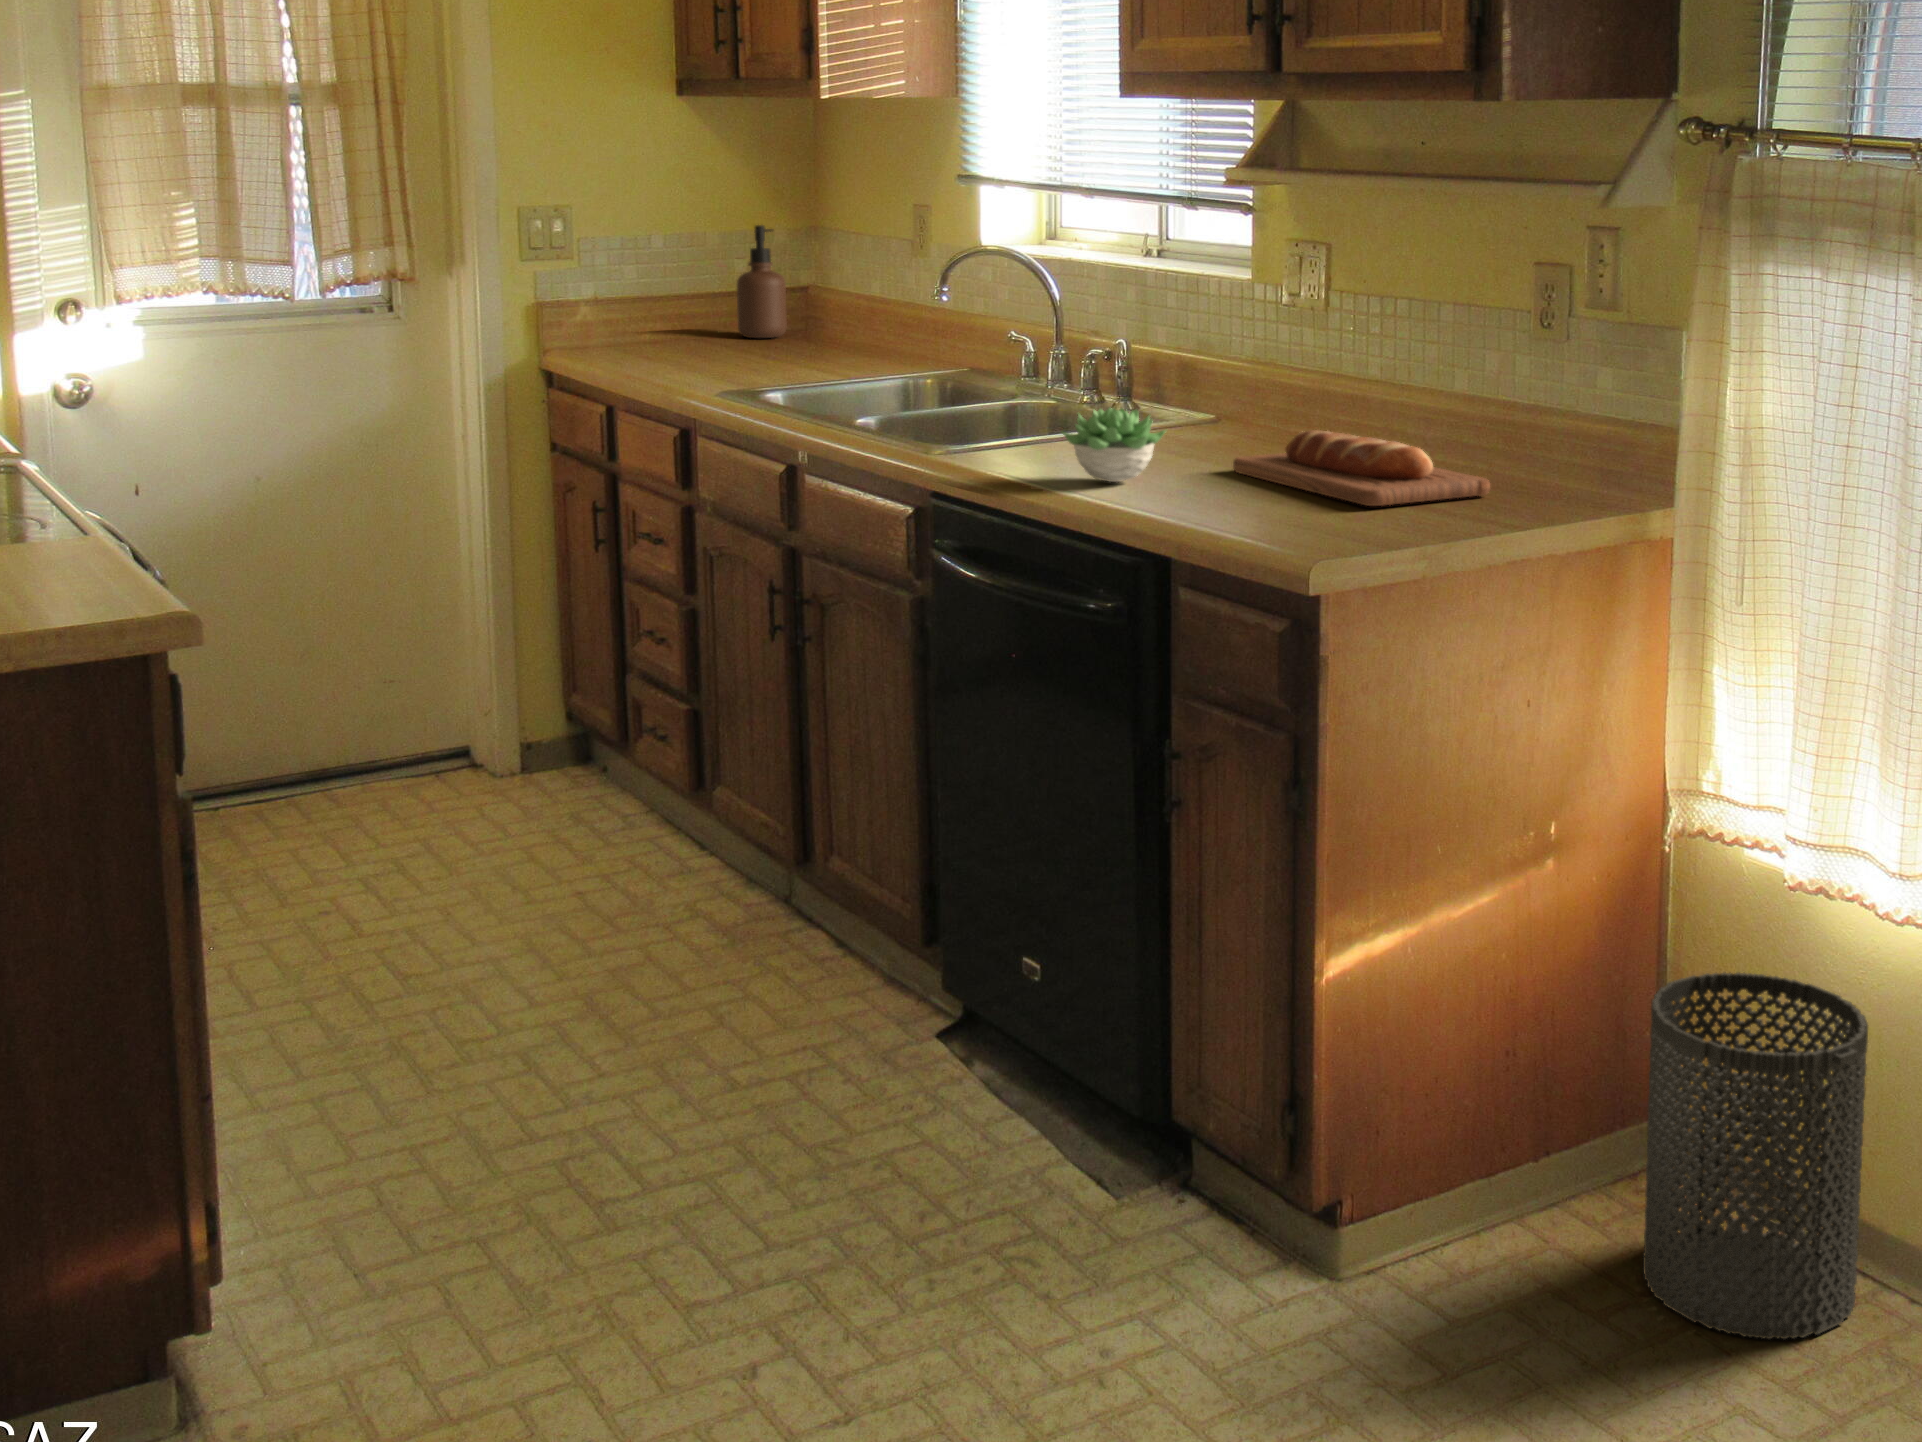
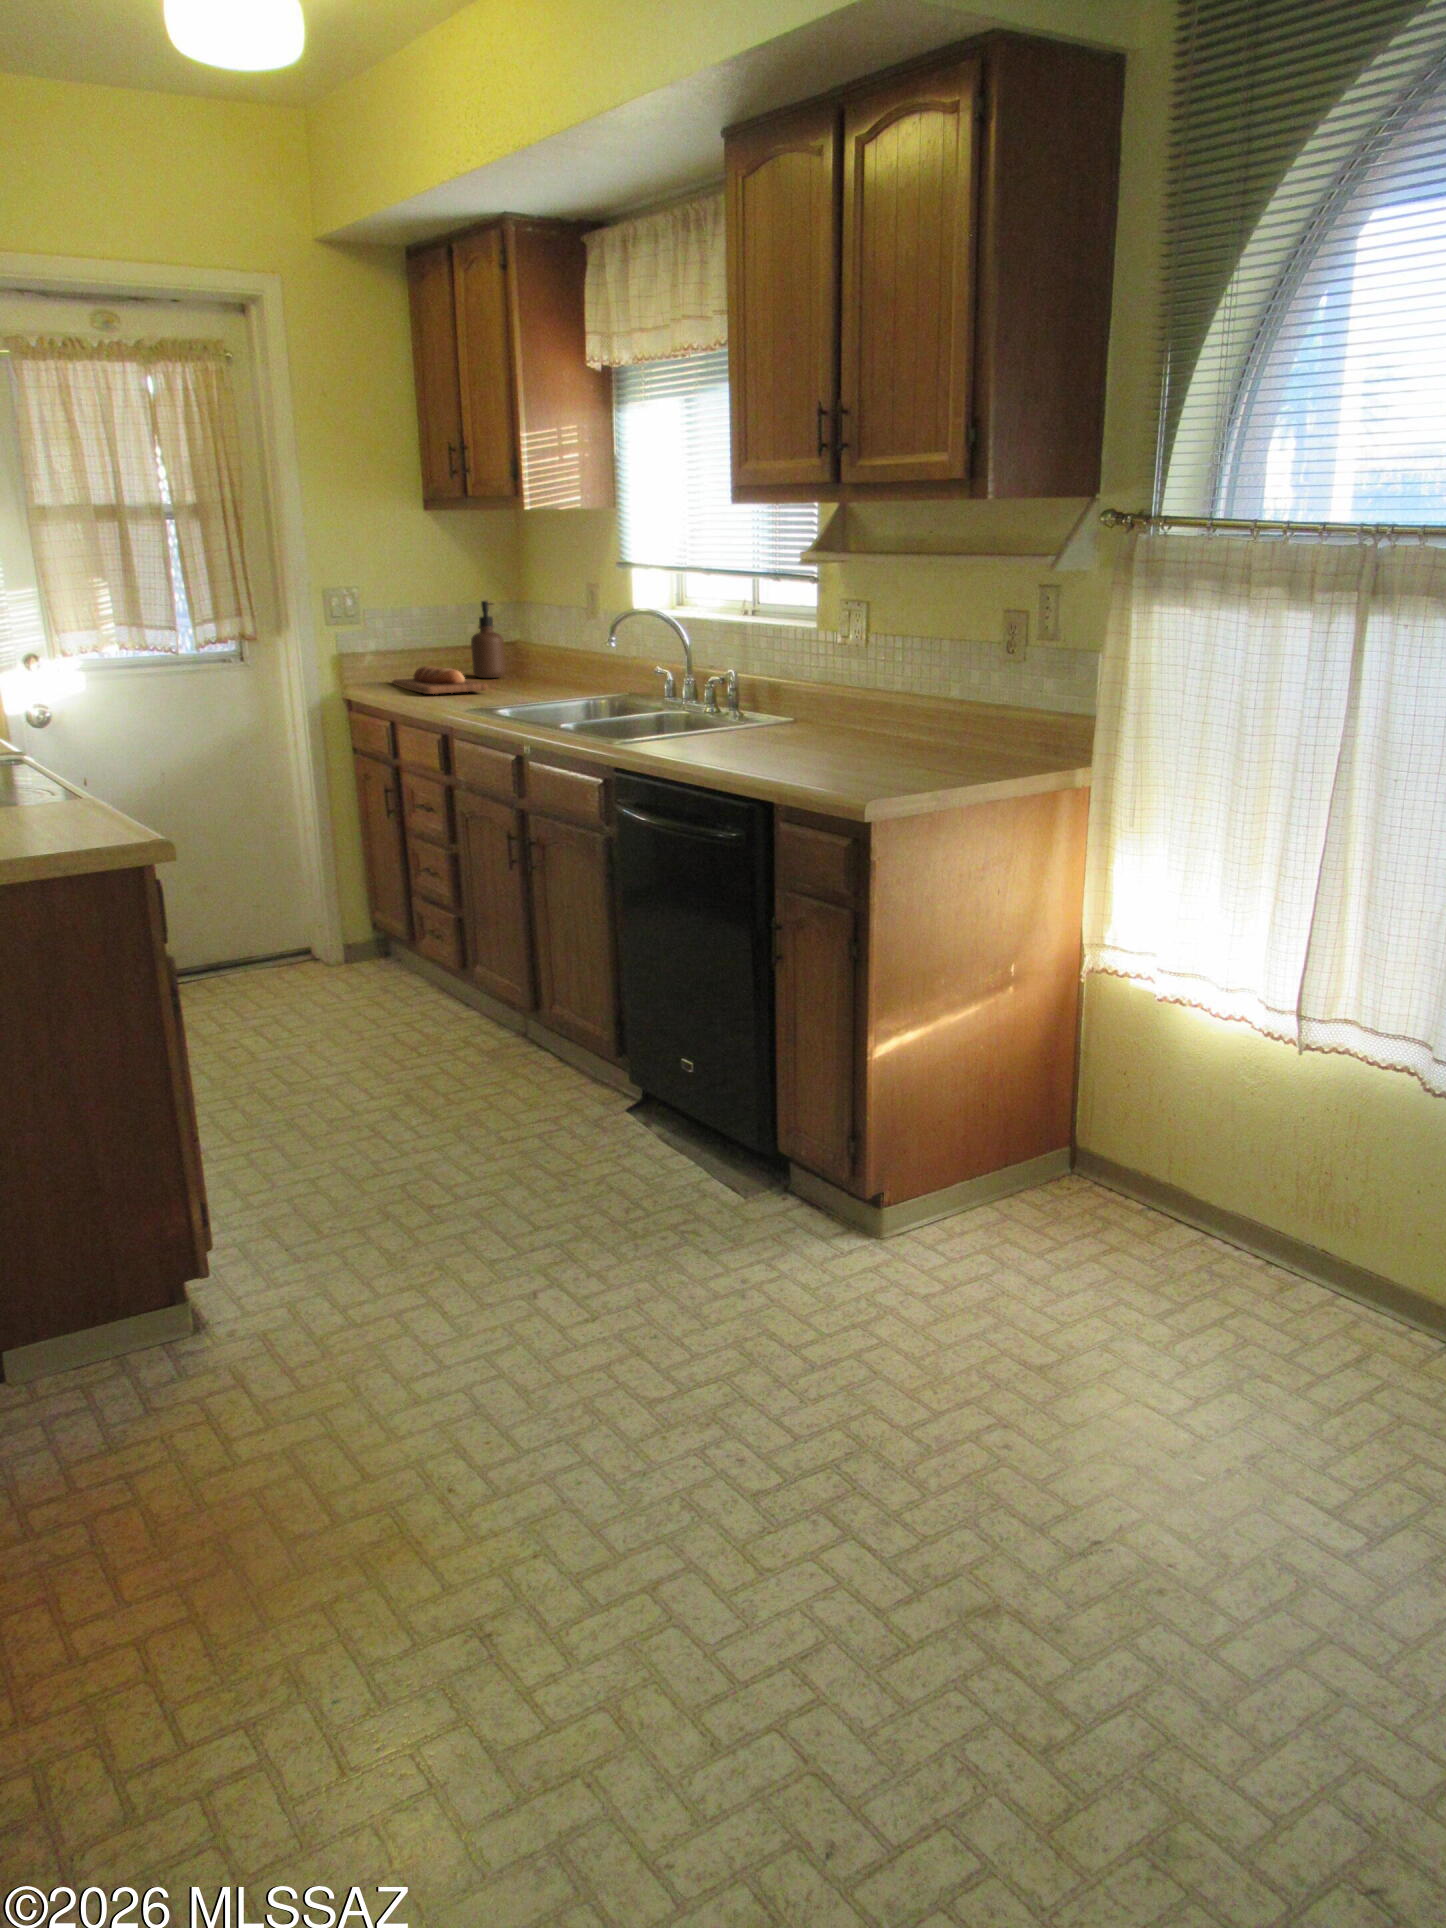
succulent plant: present [1062,408,1166,482] -> none [701,711,770,759]
bread loaf: present [1233,430,1490,506] -> present [393,666,488,694]
trash can: present [1643,972,1868,1339] -> none [1064,1054,1203,1263]

